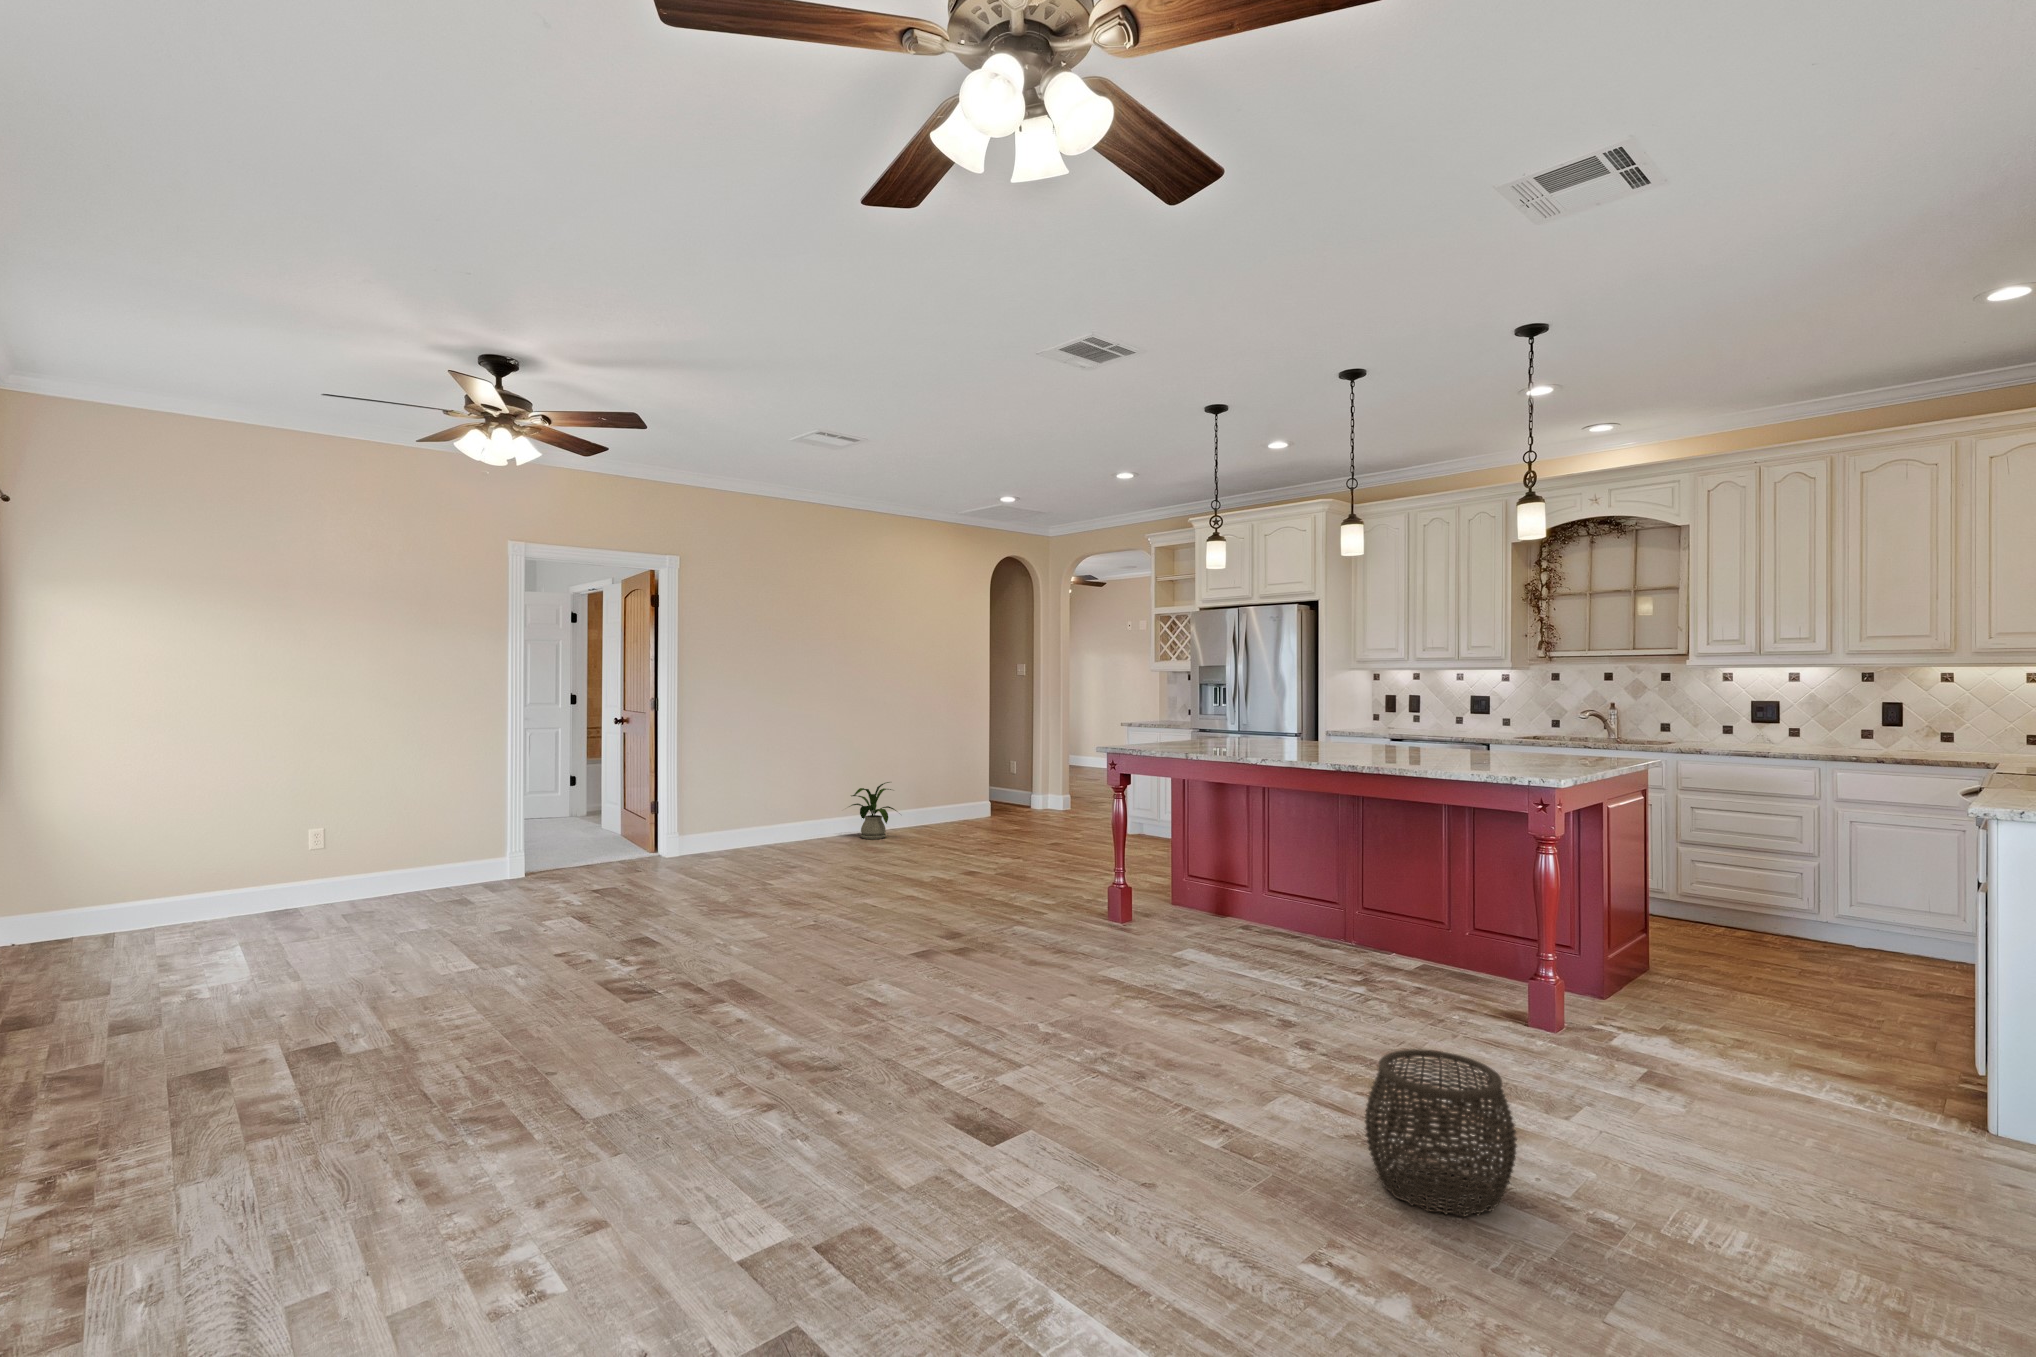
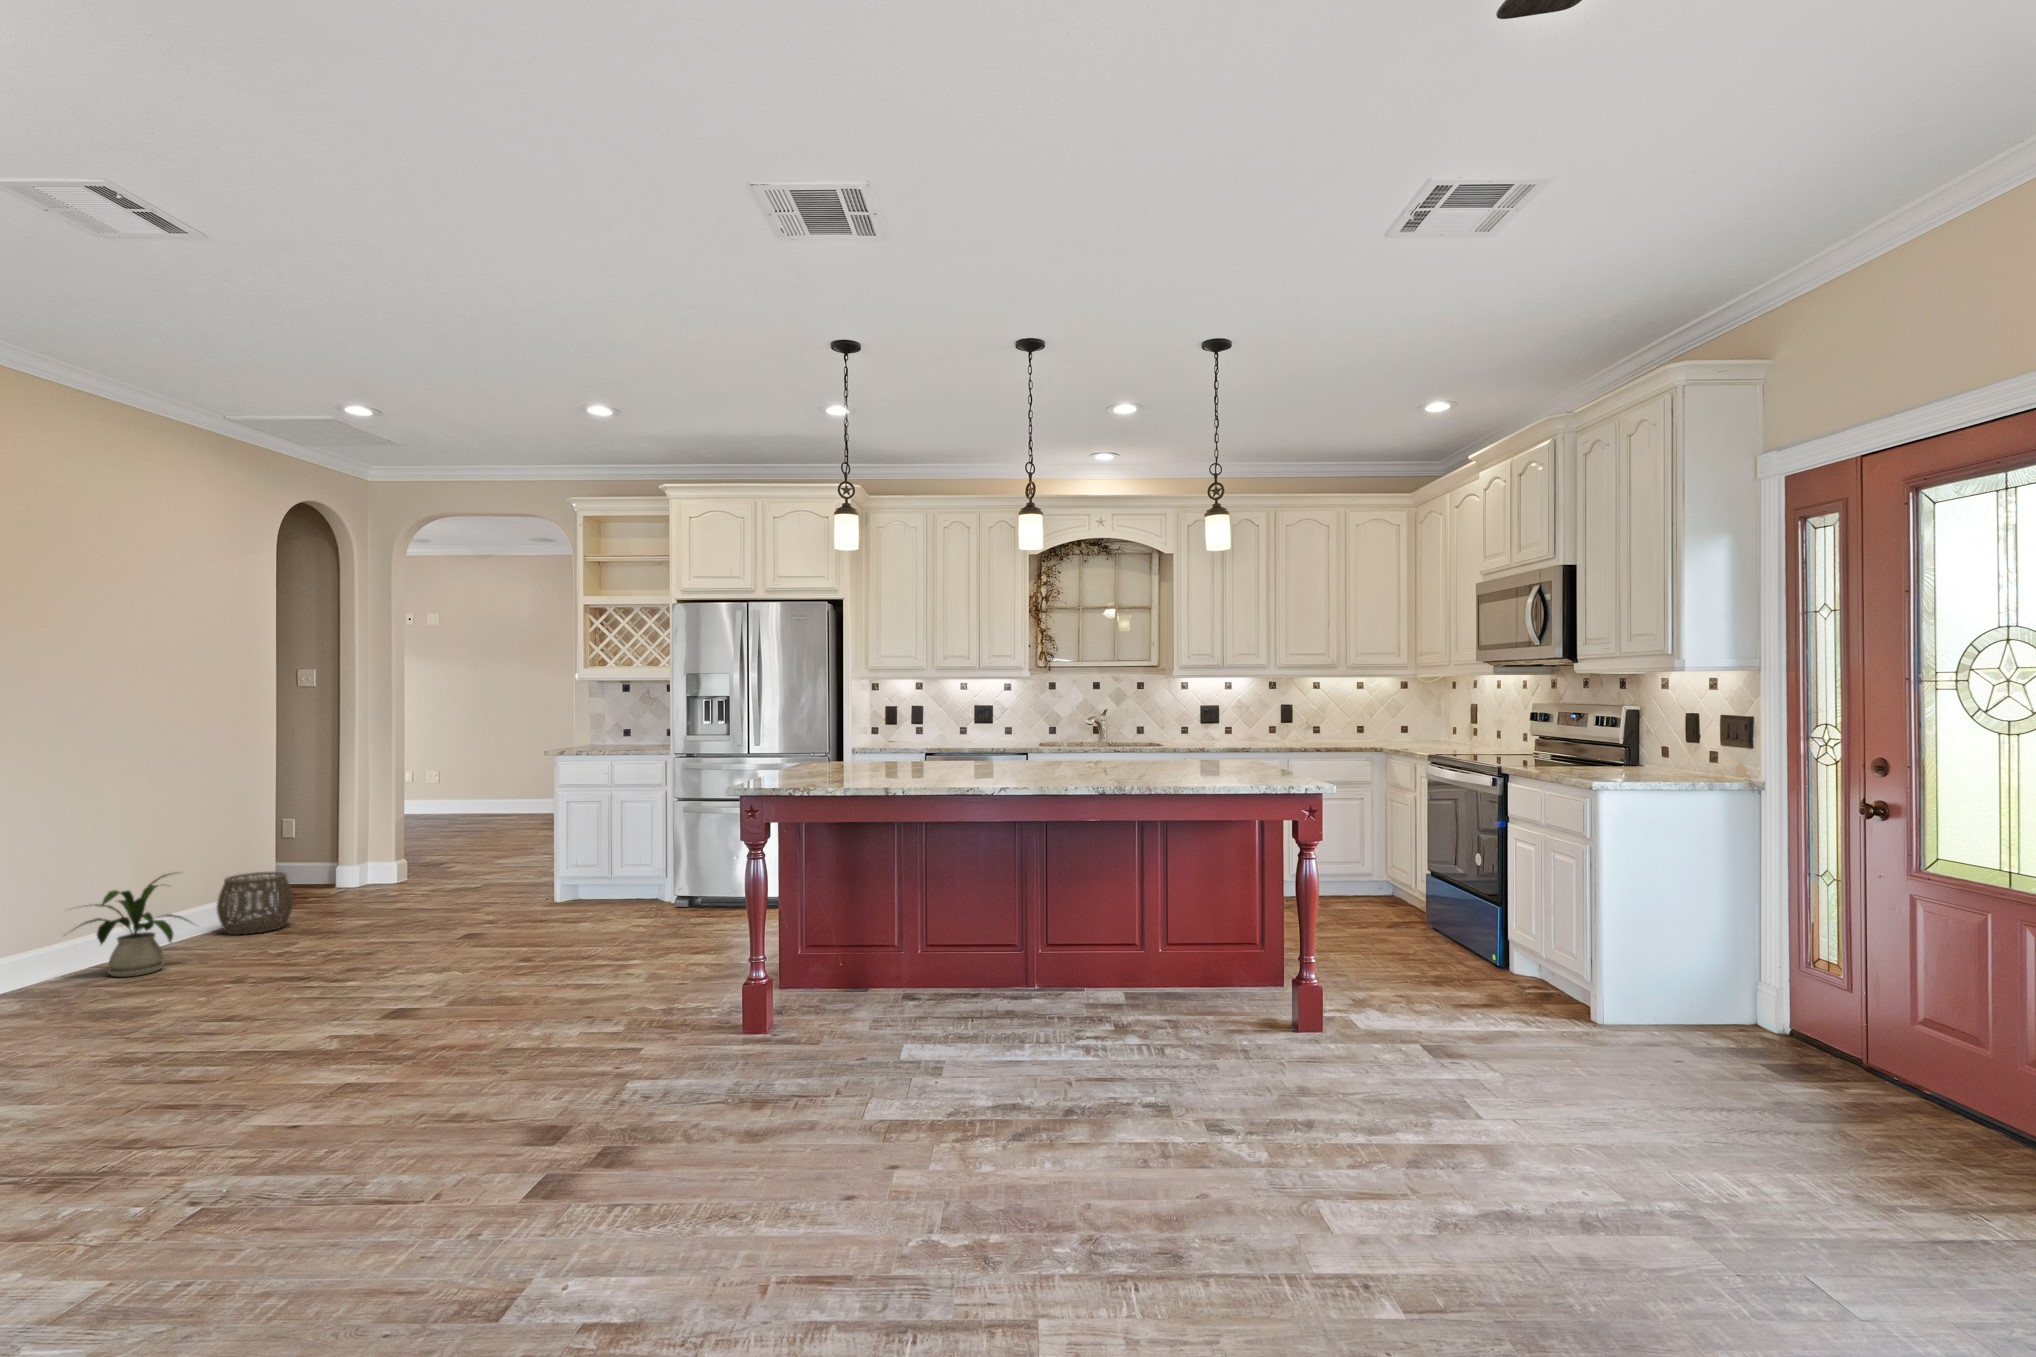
woven basket: present [1365,1049,1517,1217] -> present [217,872,293,935]

